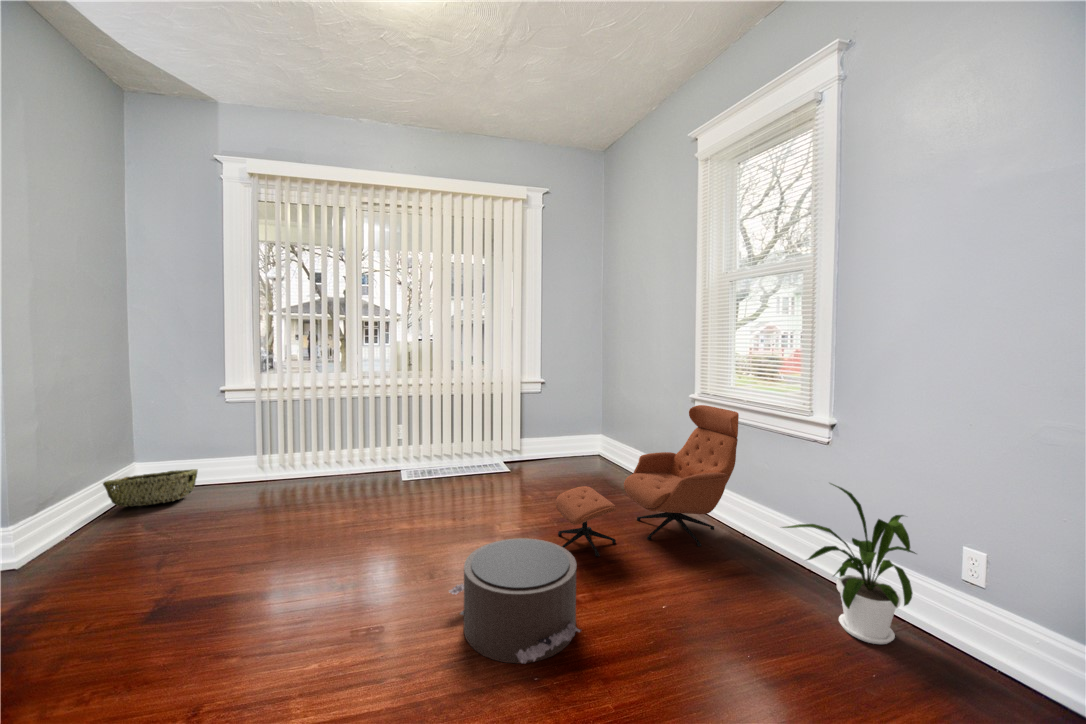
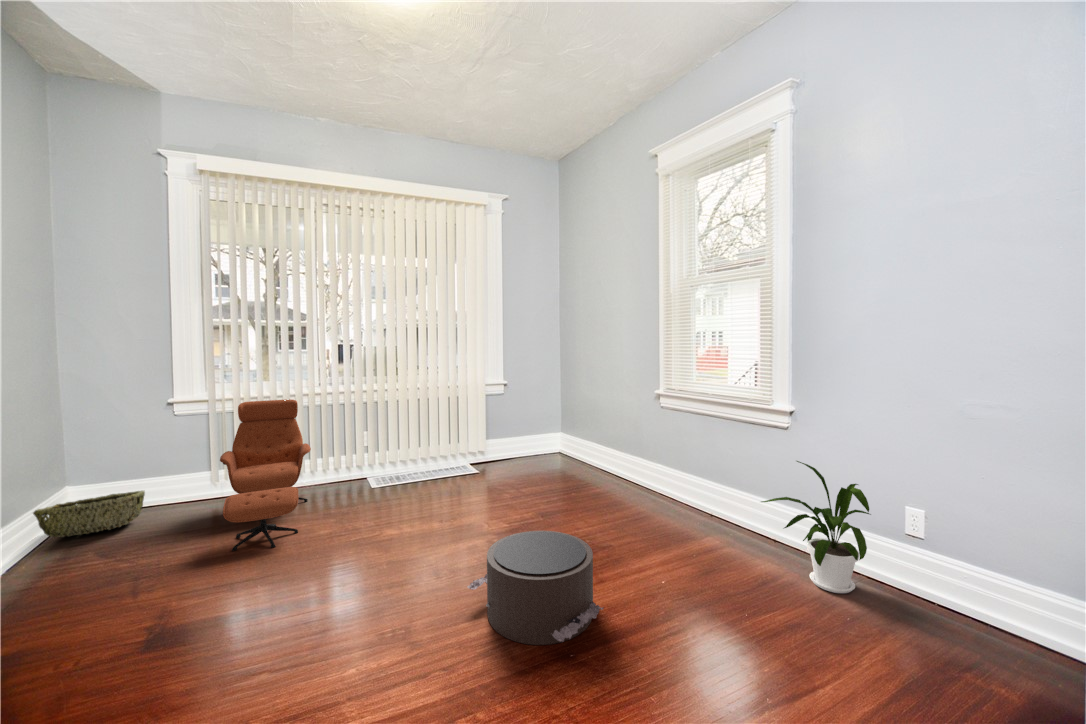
lounge chair: present [556,405,739,557] -> present [220,399,311,551]

